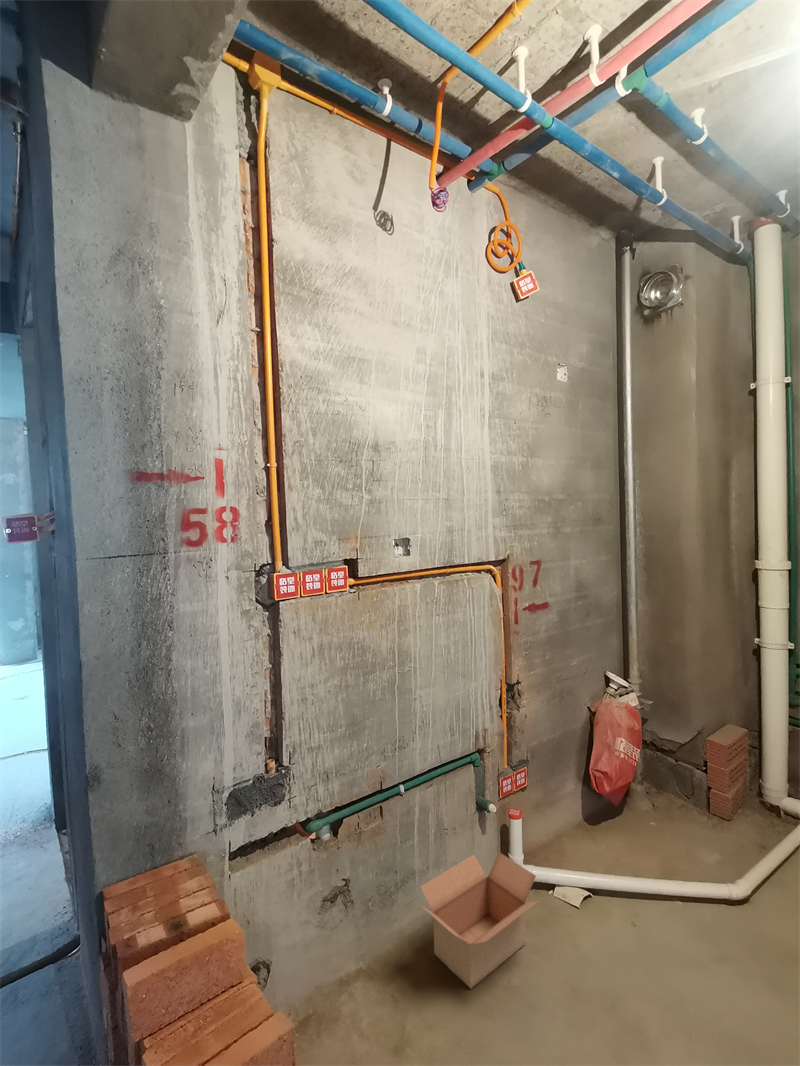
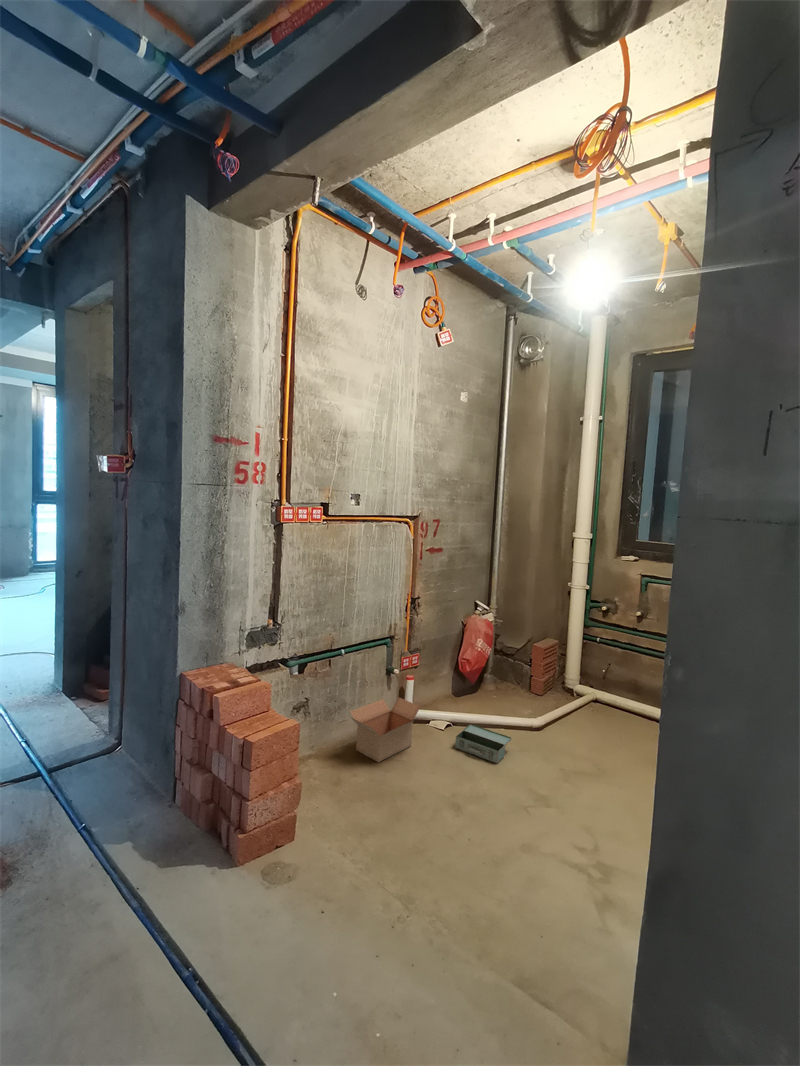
toolbox: none [601,899,703,998] -> present [455,724,511,763]

